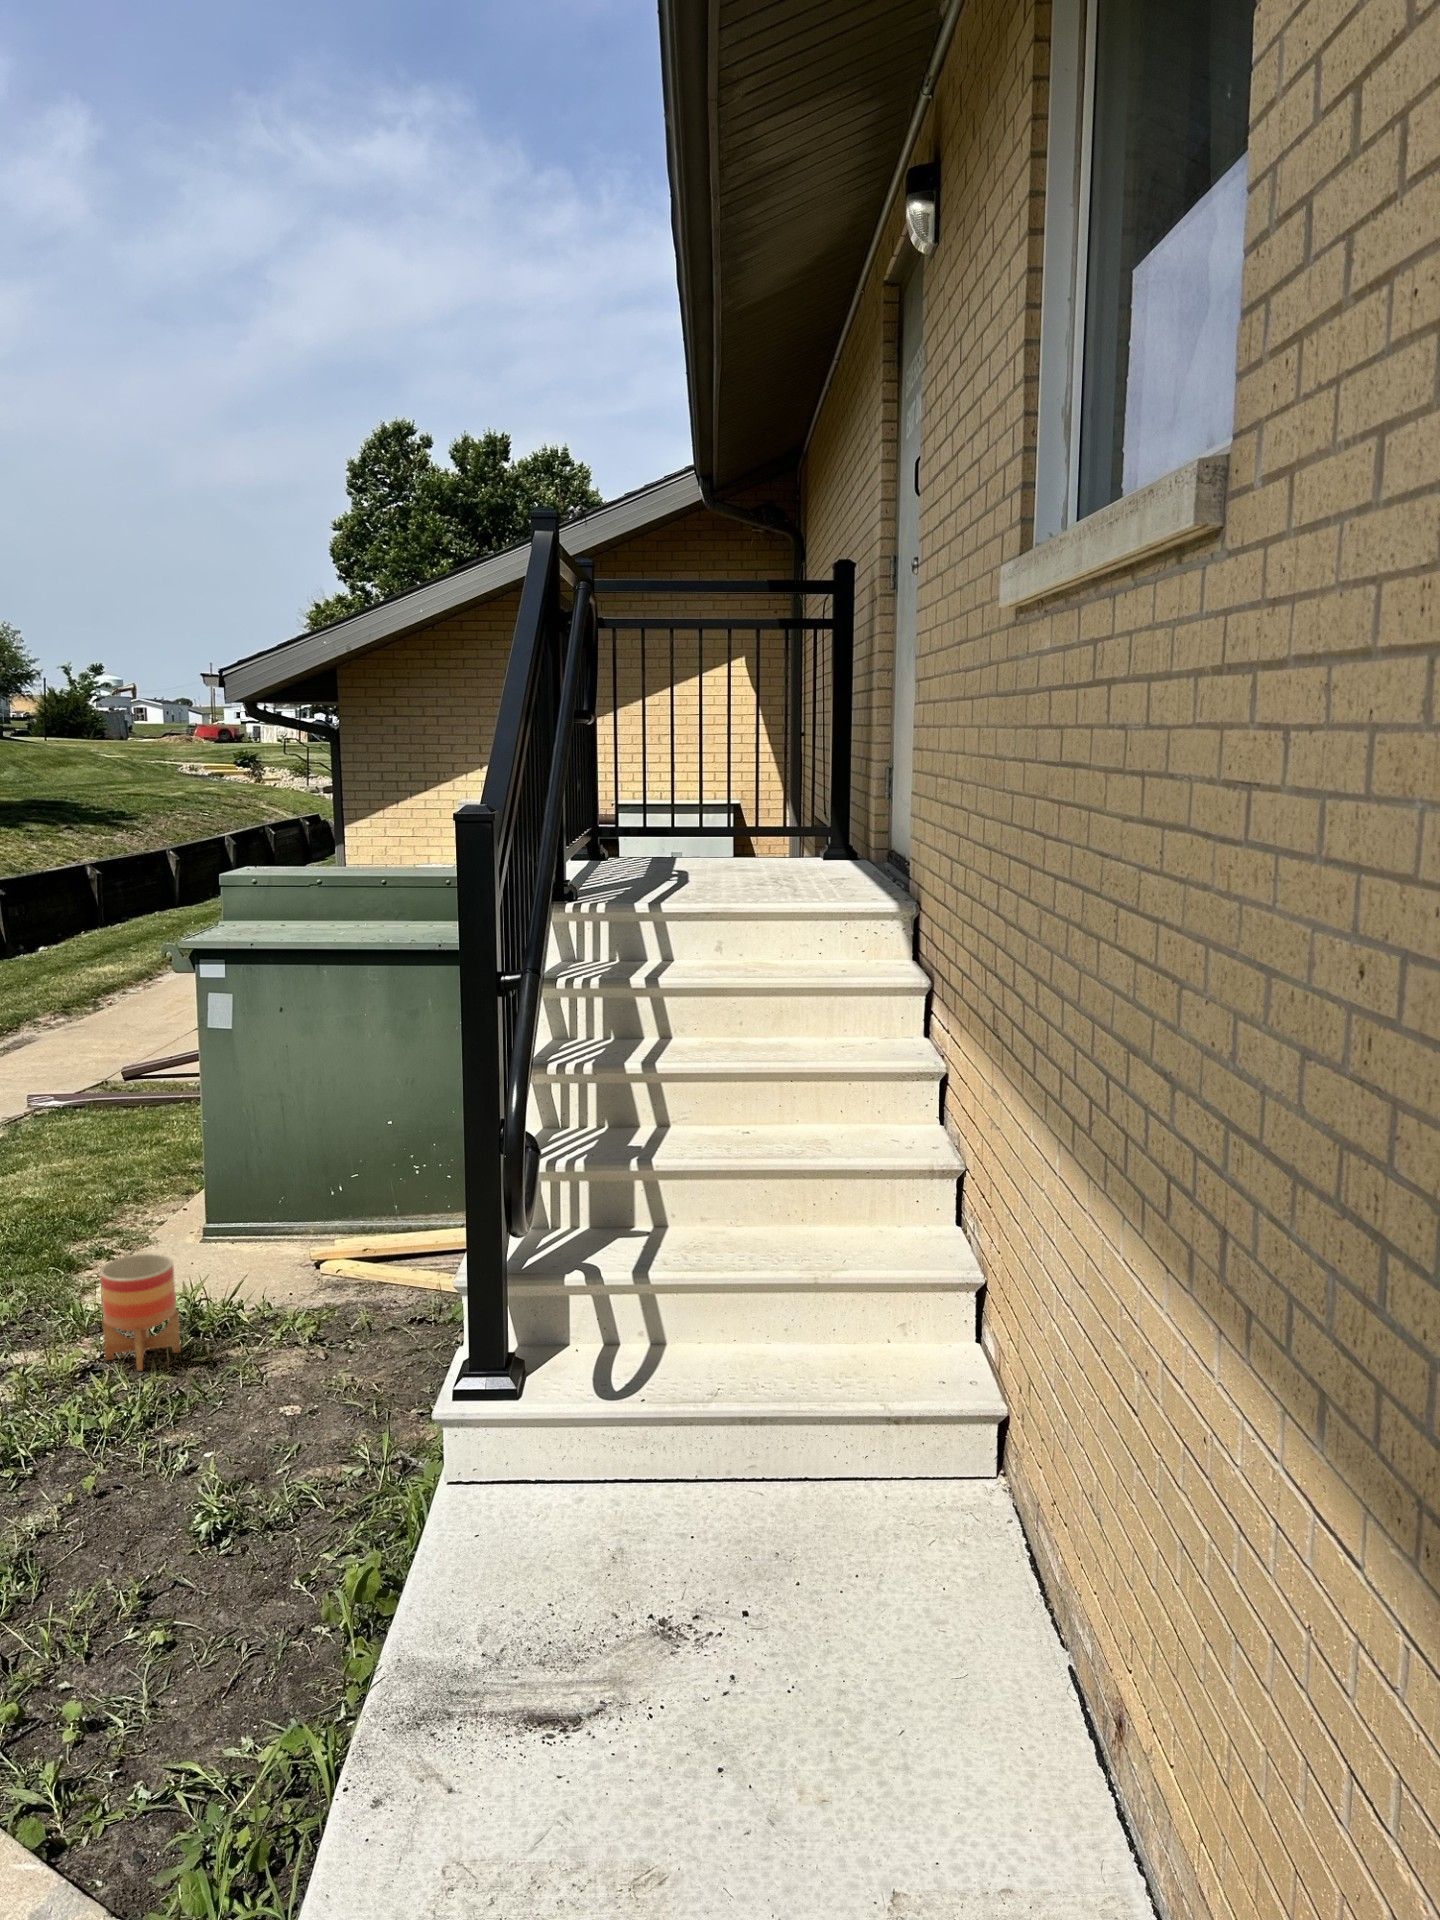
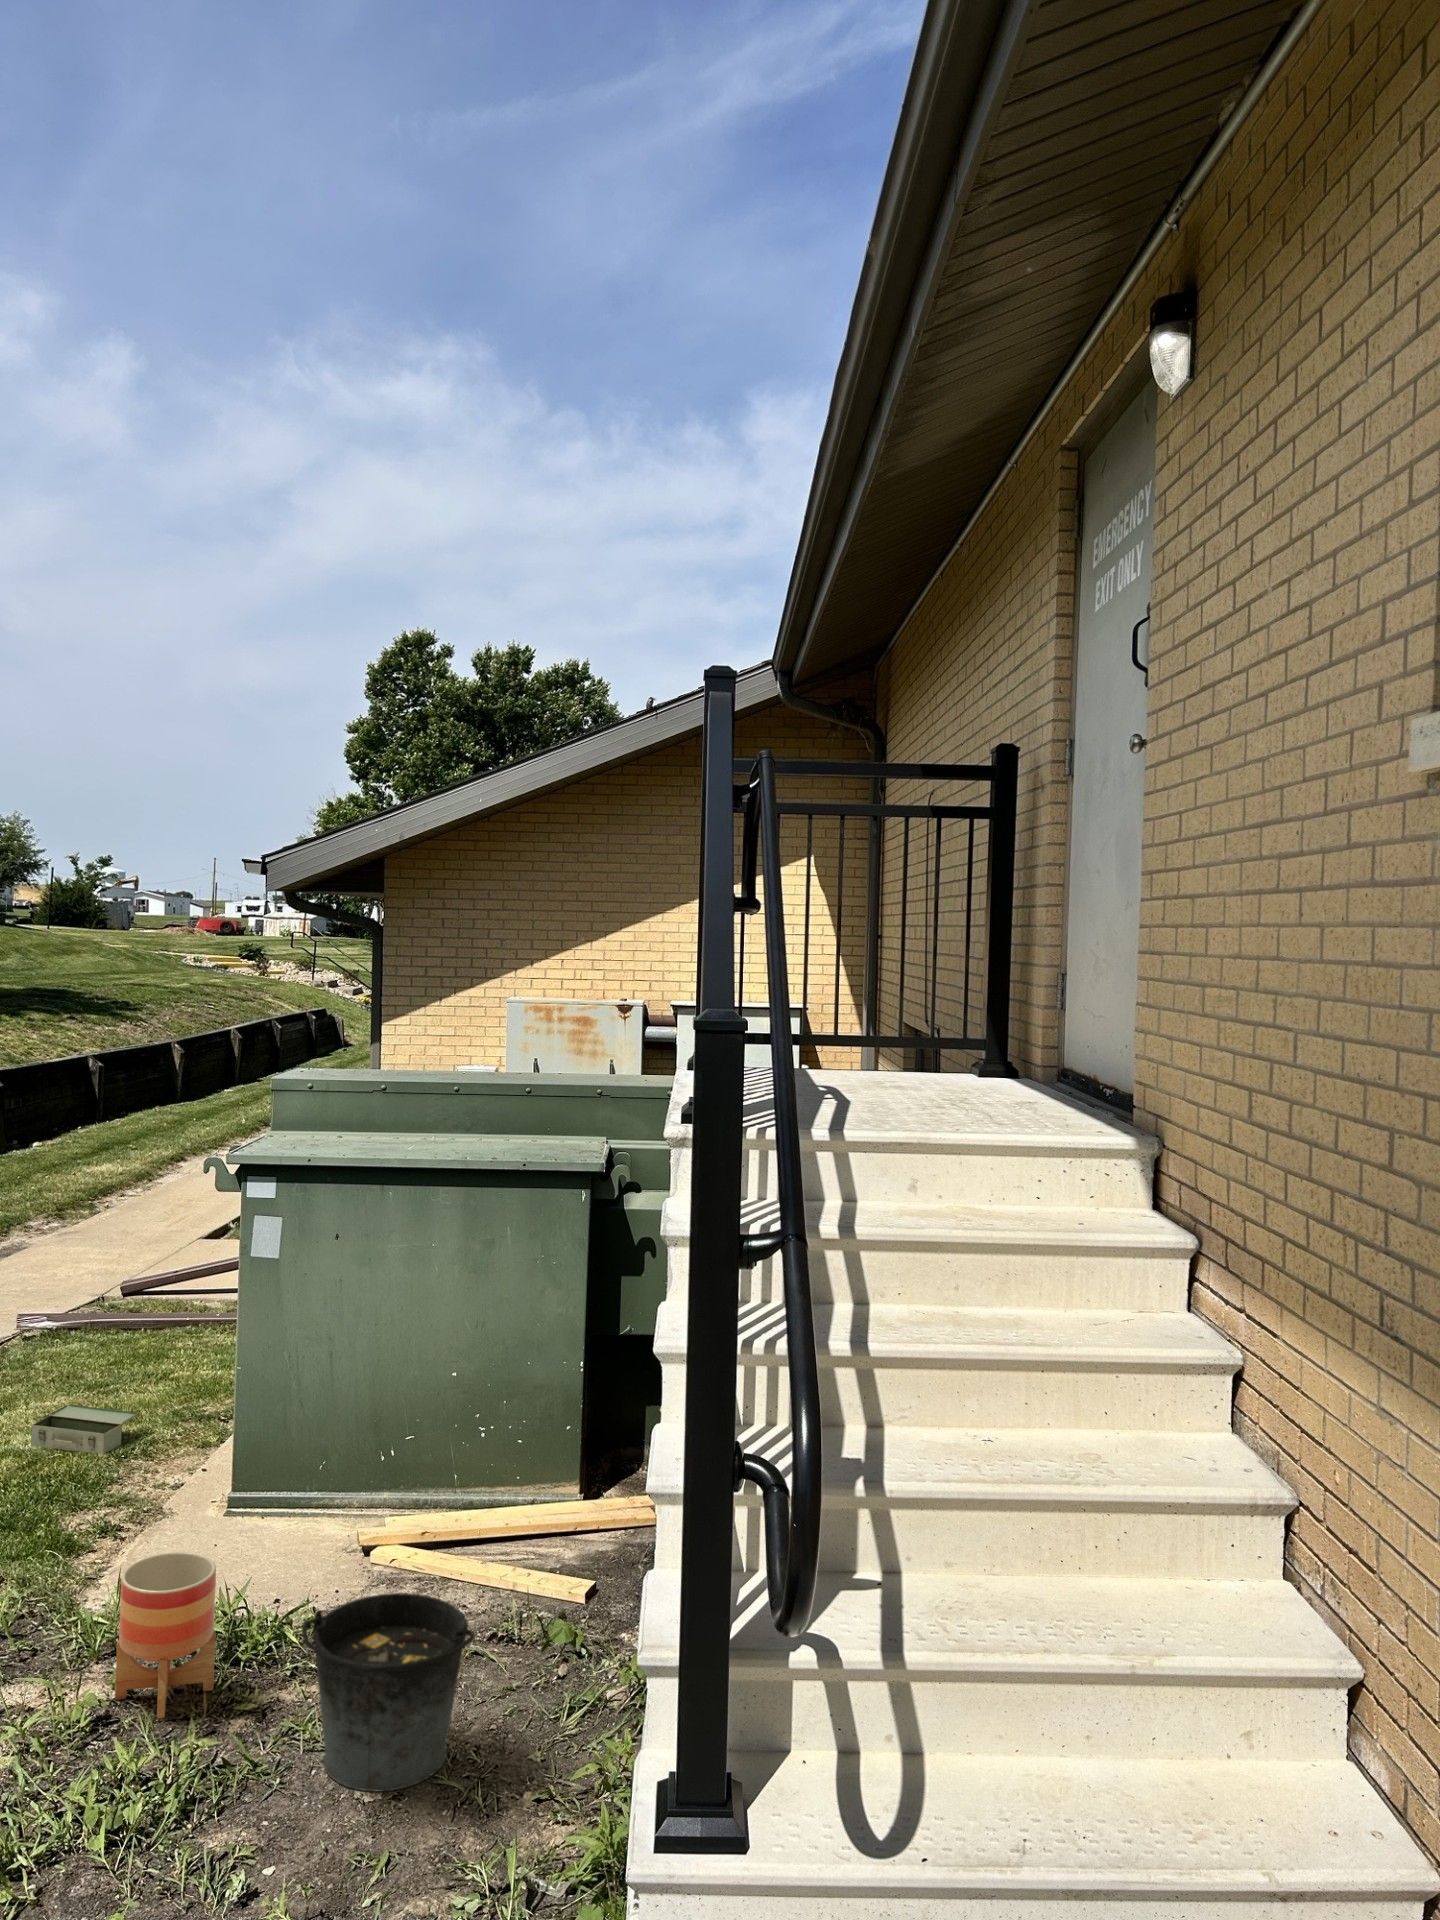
toolbox: none [39,1162,128,1200] -> present [31,1404,138,1454]
bucket: none [235,1274,366,1409] -> present [302,1593,475,1792]

